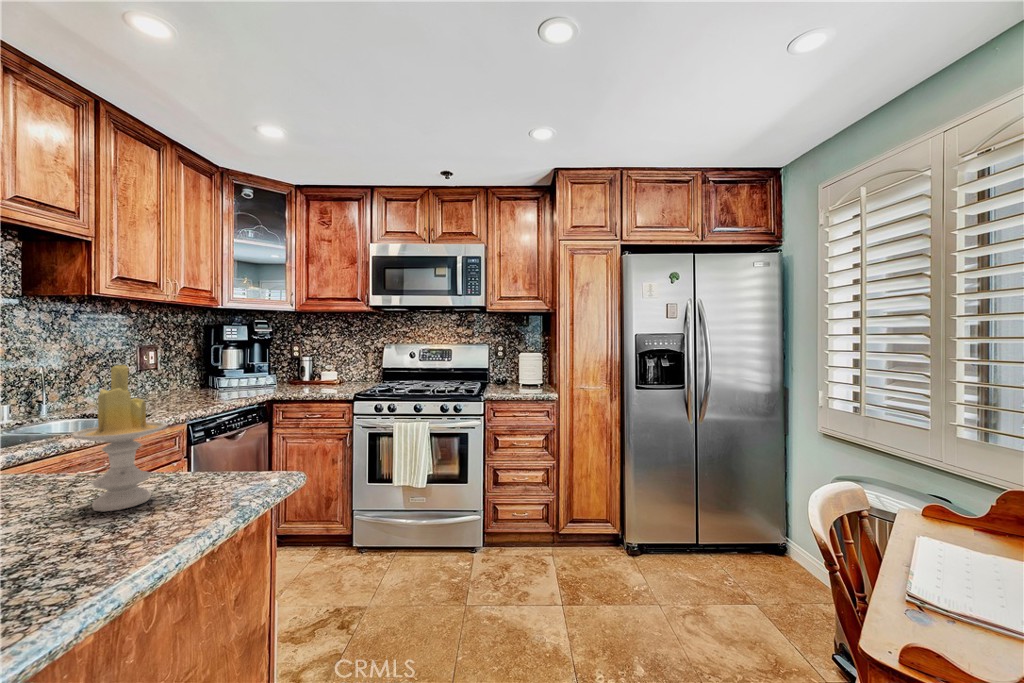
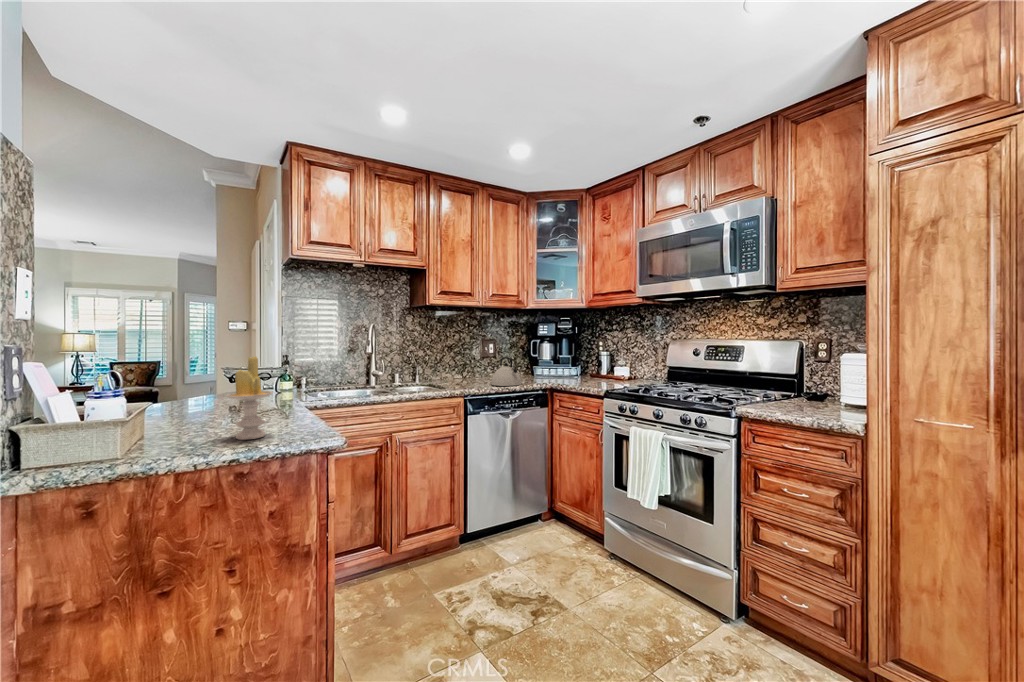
kettle: none [189,366,235,402] -> present [491,357,522,386]

